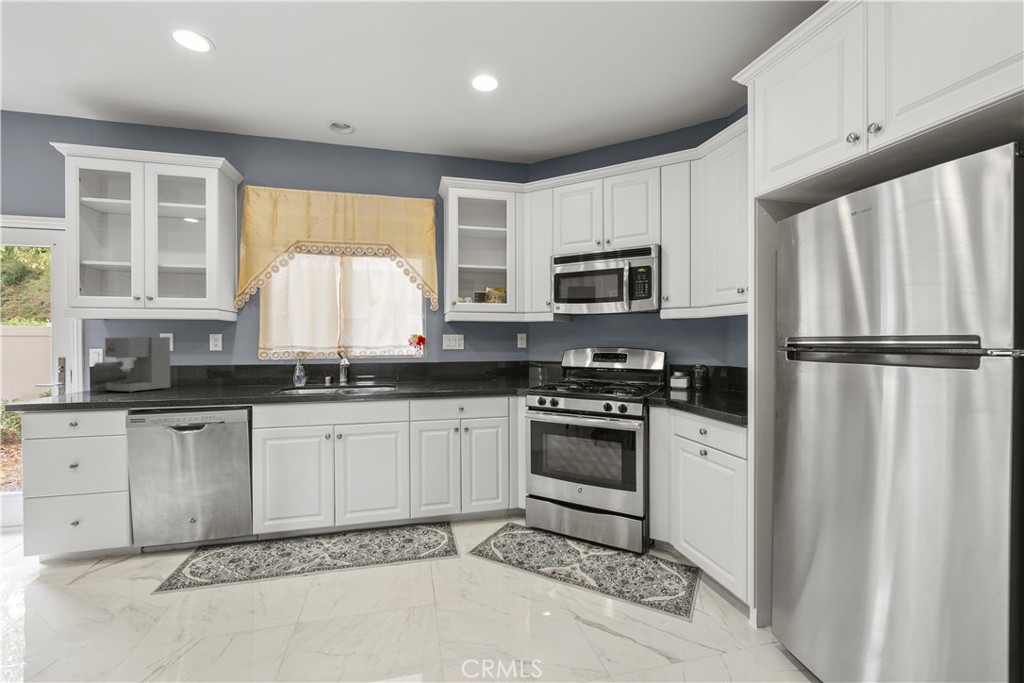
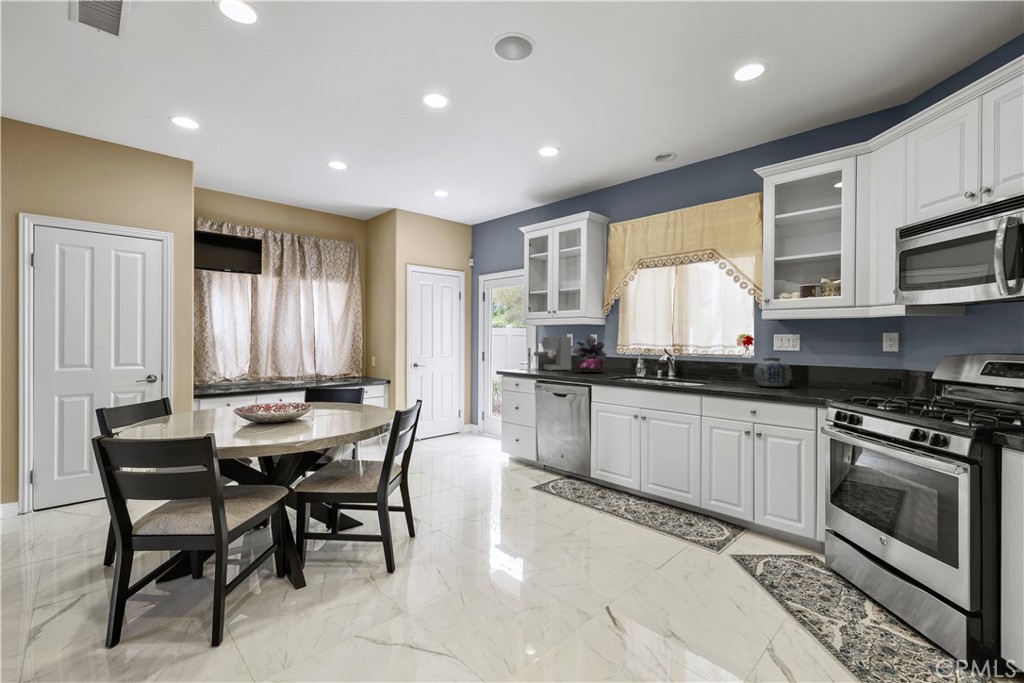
potted plant: none [189,336,246,389] -> present [573,336,607,373]
vase: none [438,356,469,384] -> present [754,358,792,386]

